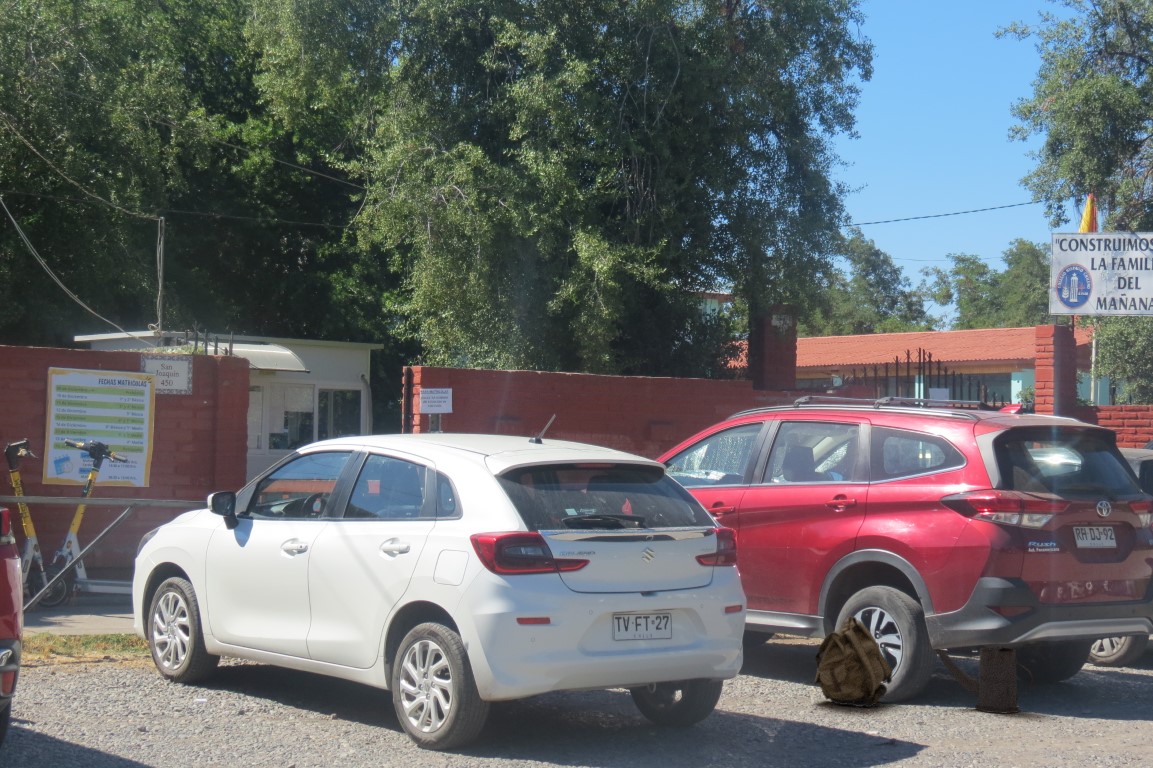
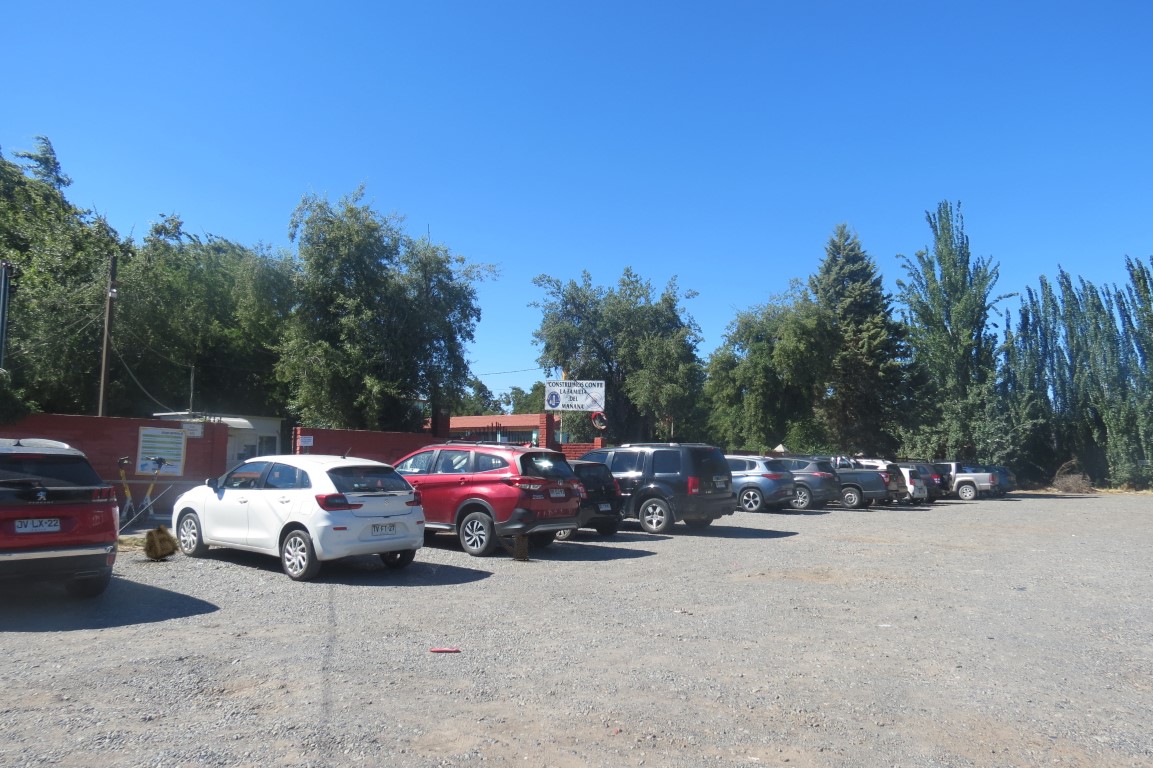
backpack: present [814,616,892,707] -> present [143,525,179,562]

